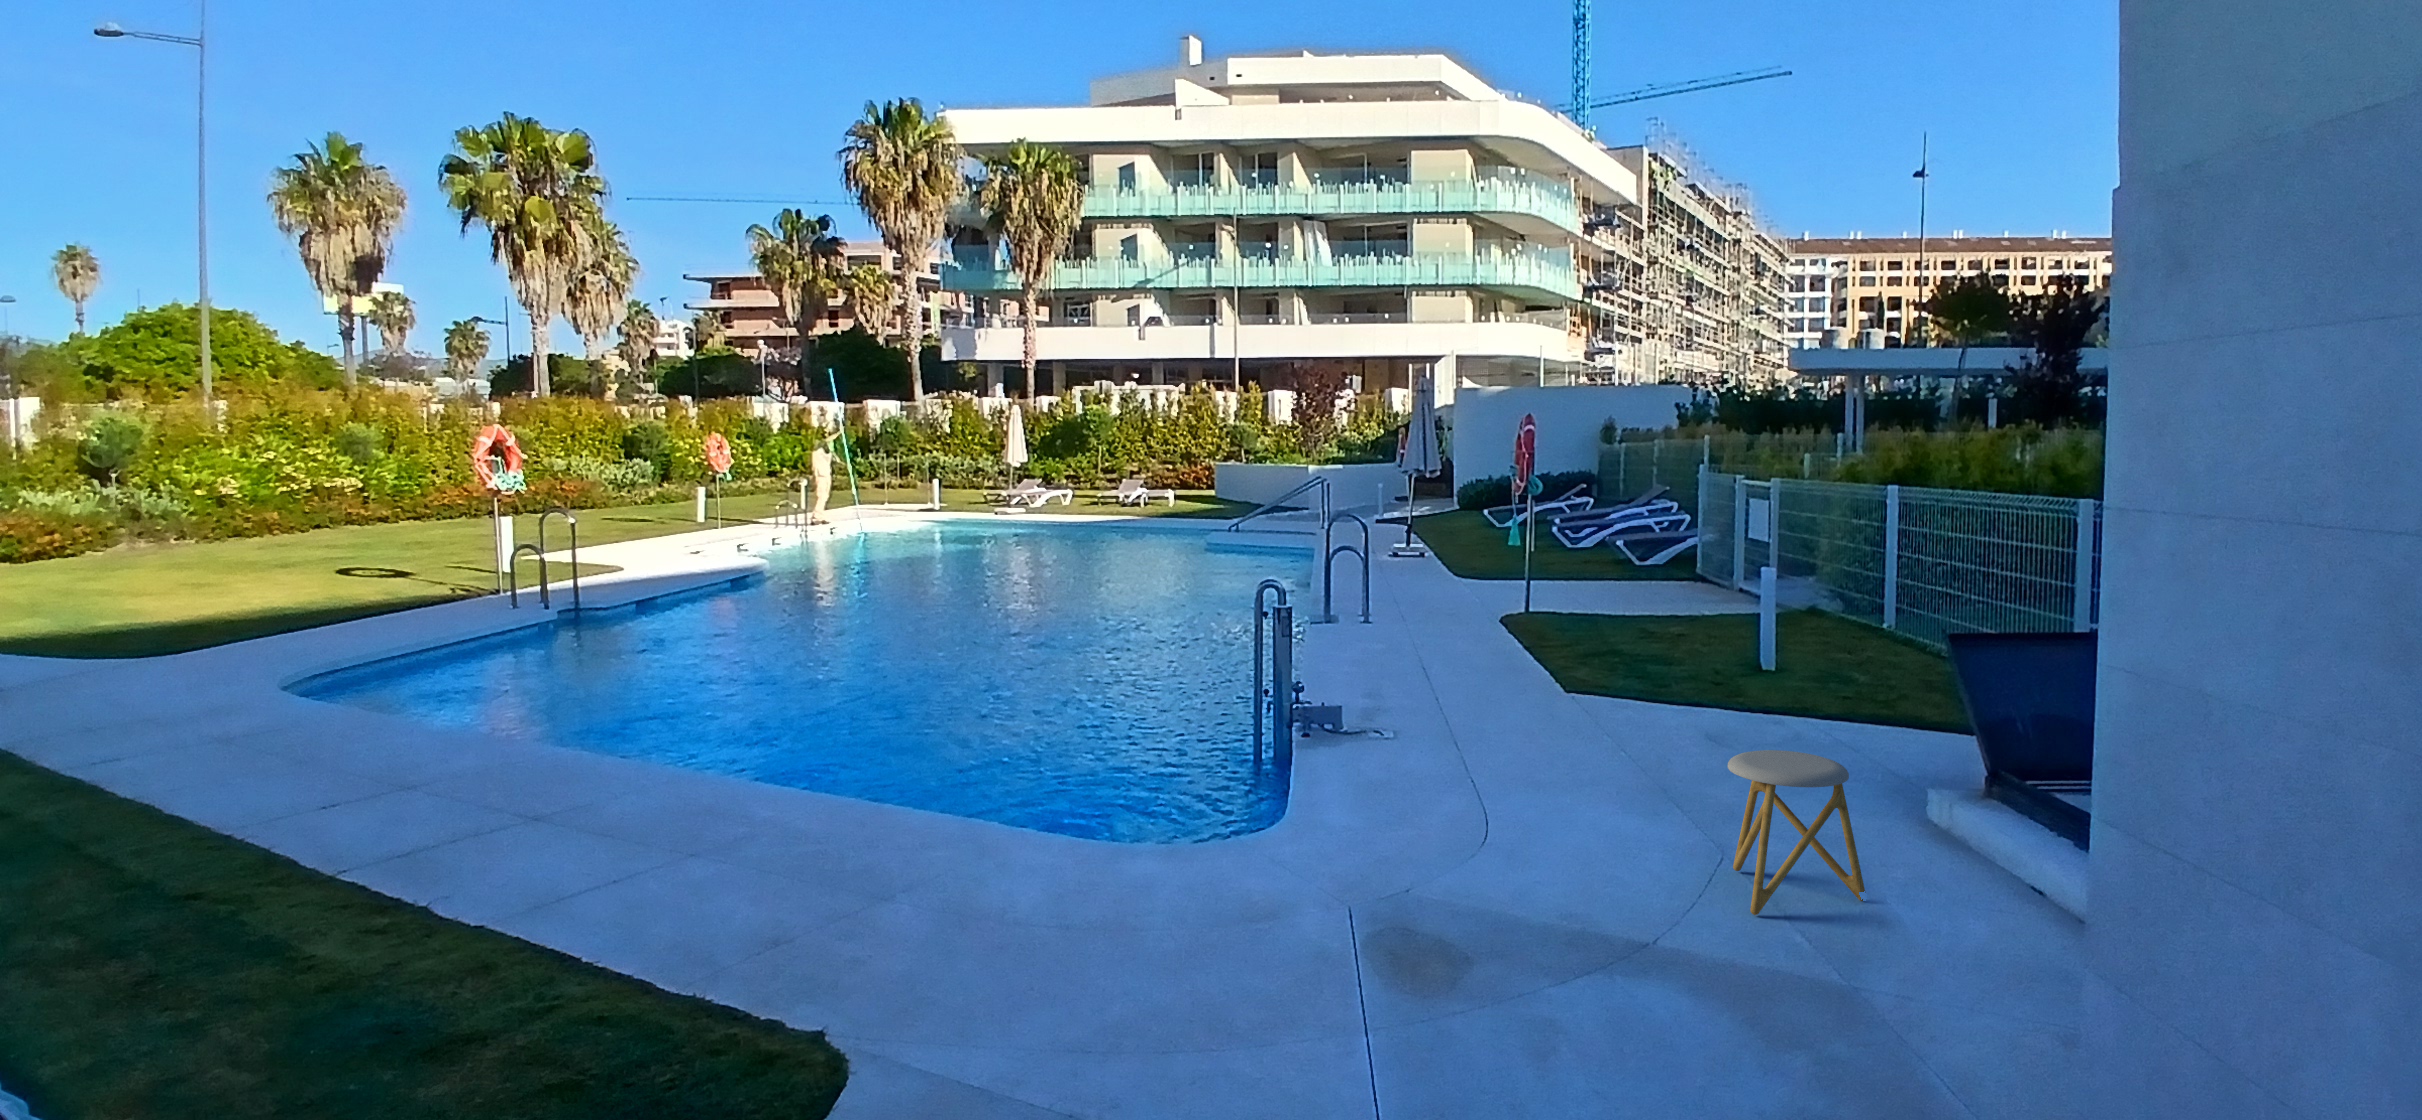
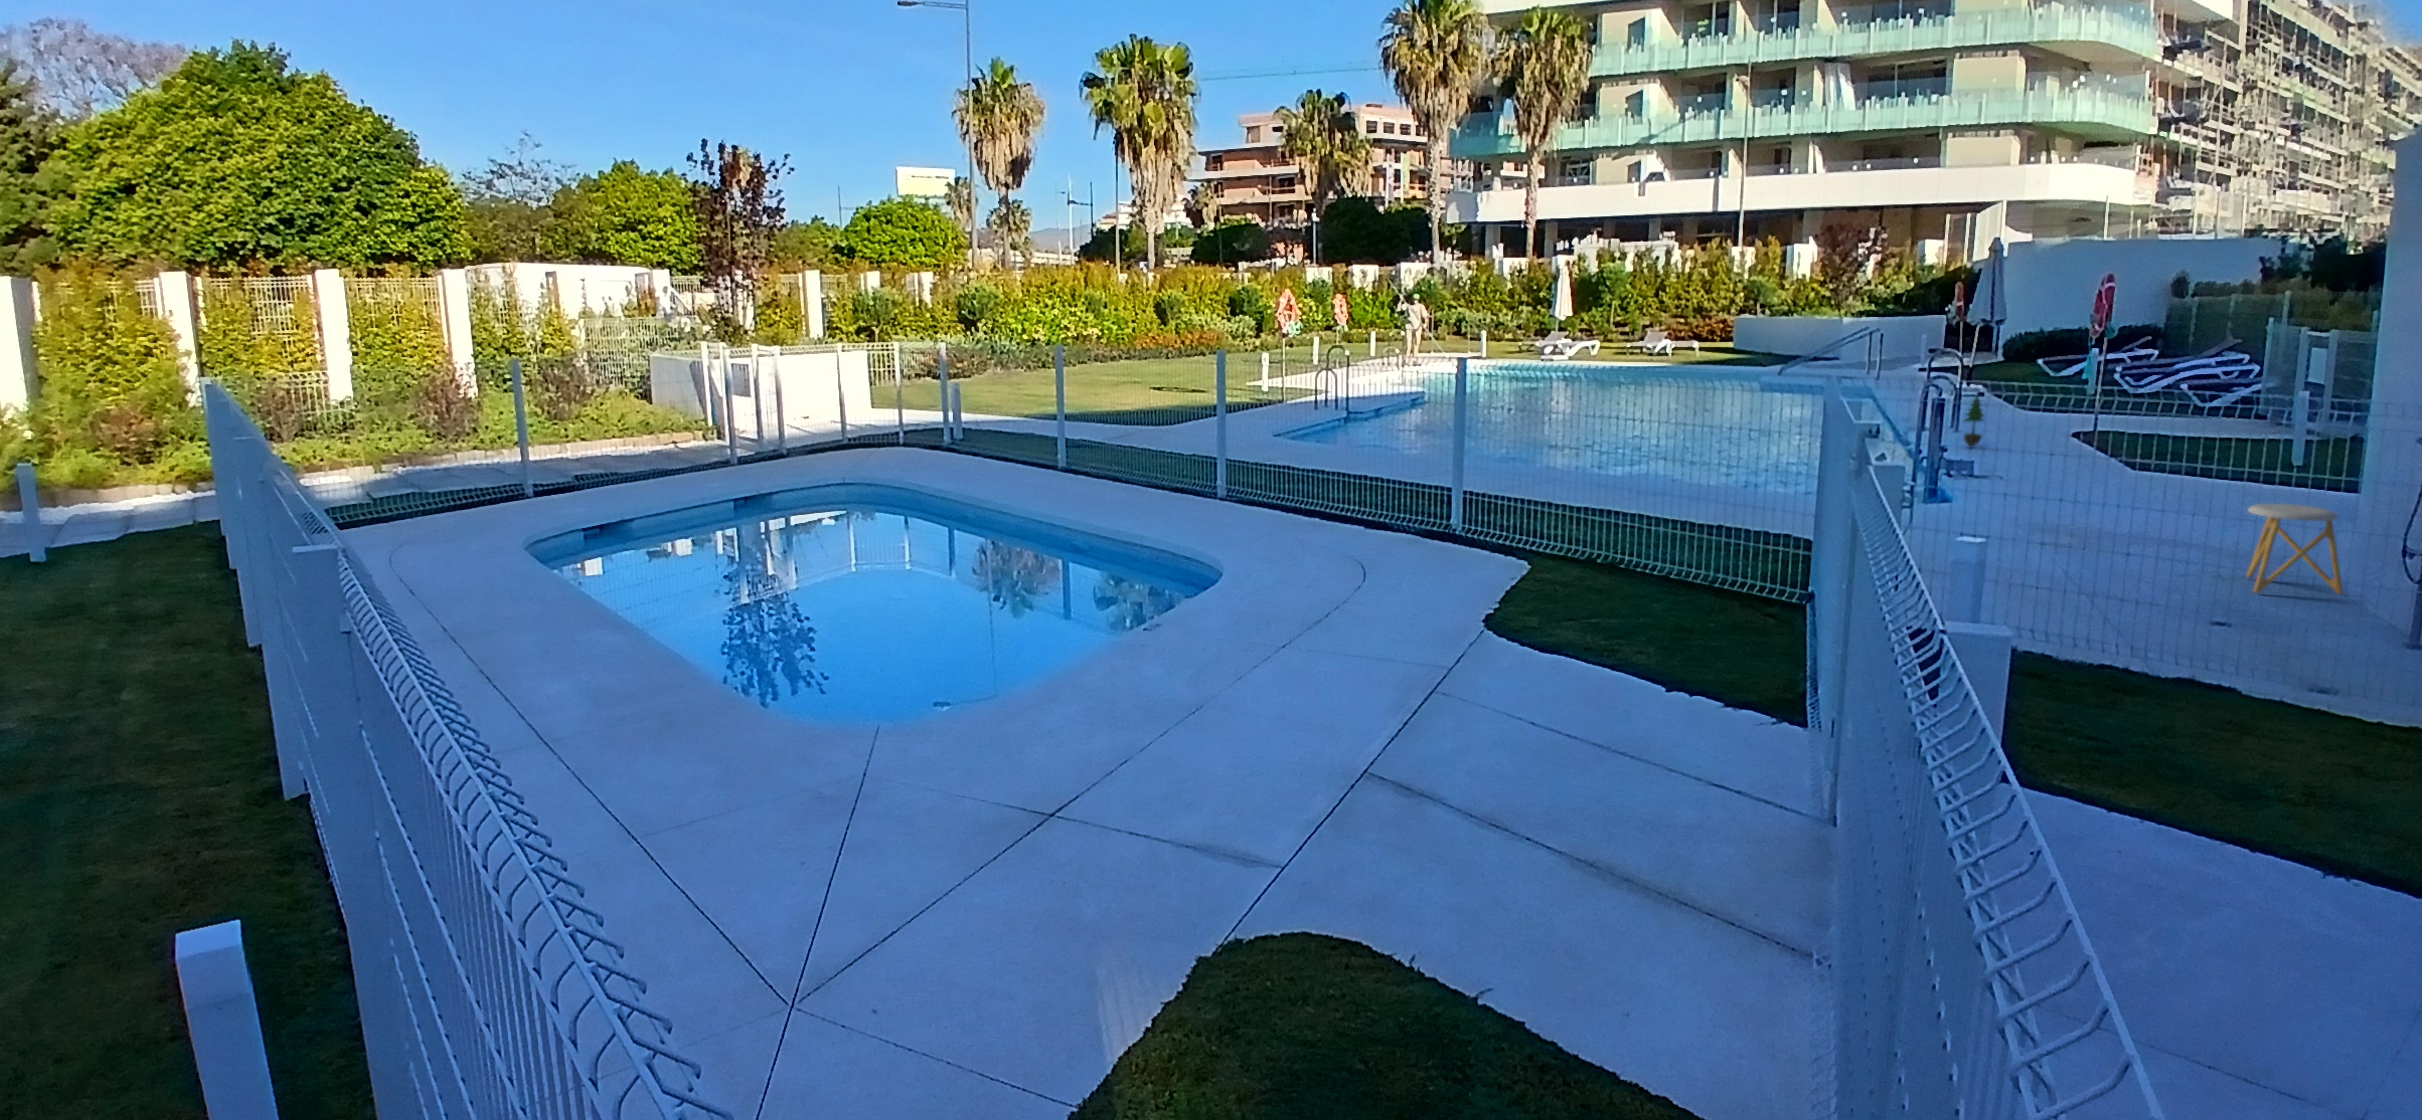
potted tree: none [1396,553,1421,624] -> present [1964,394,1984,447]

